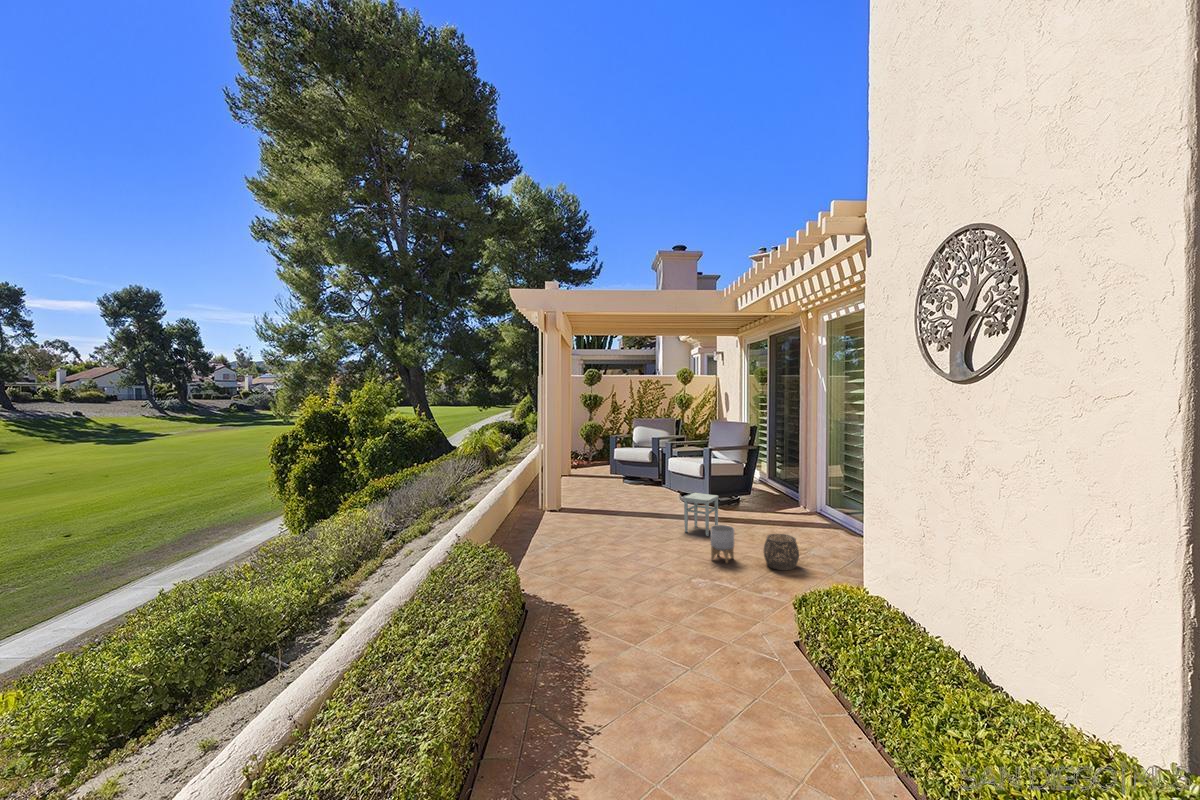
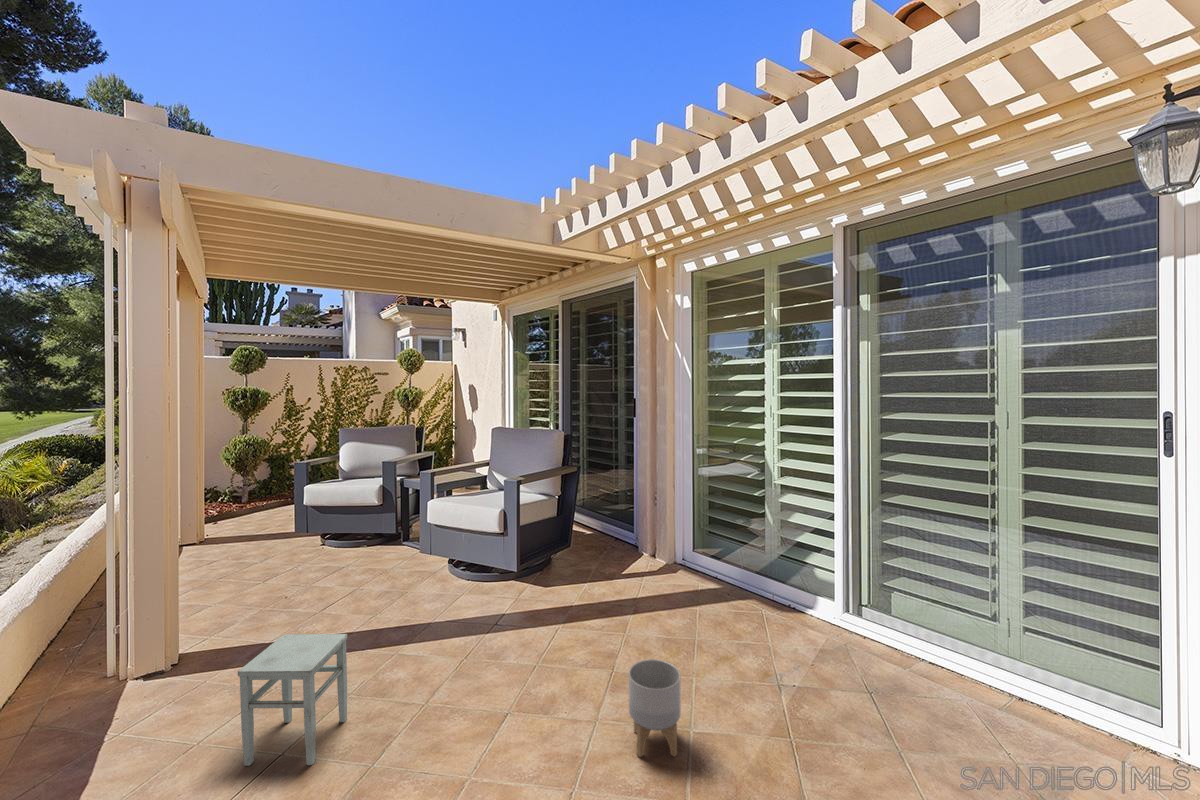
stool: present [684,493,719,536] -> present [238,634,348,766]
woven basket: present [764,534,799,570] -> none [729,650,802,739]

